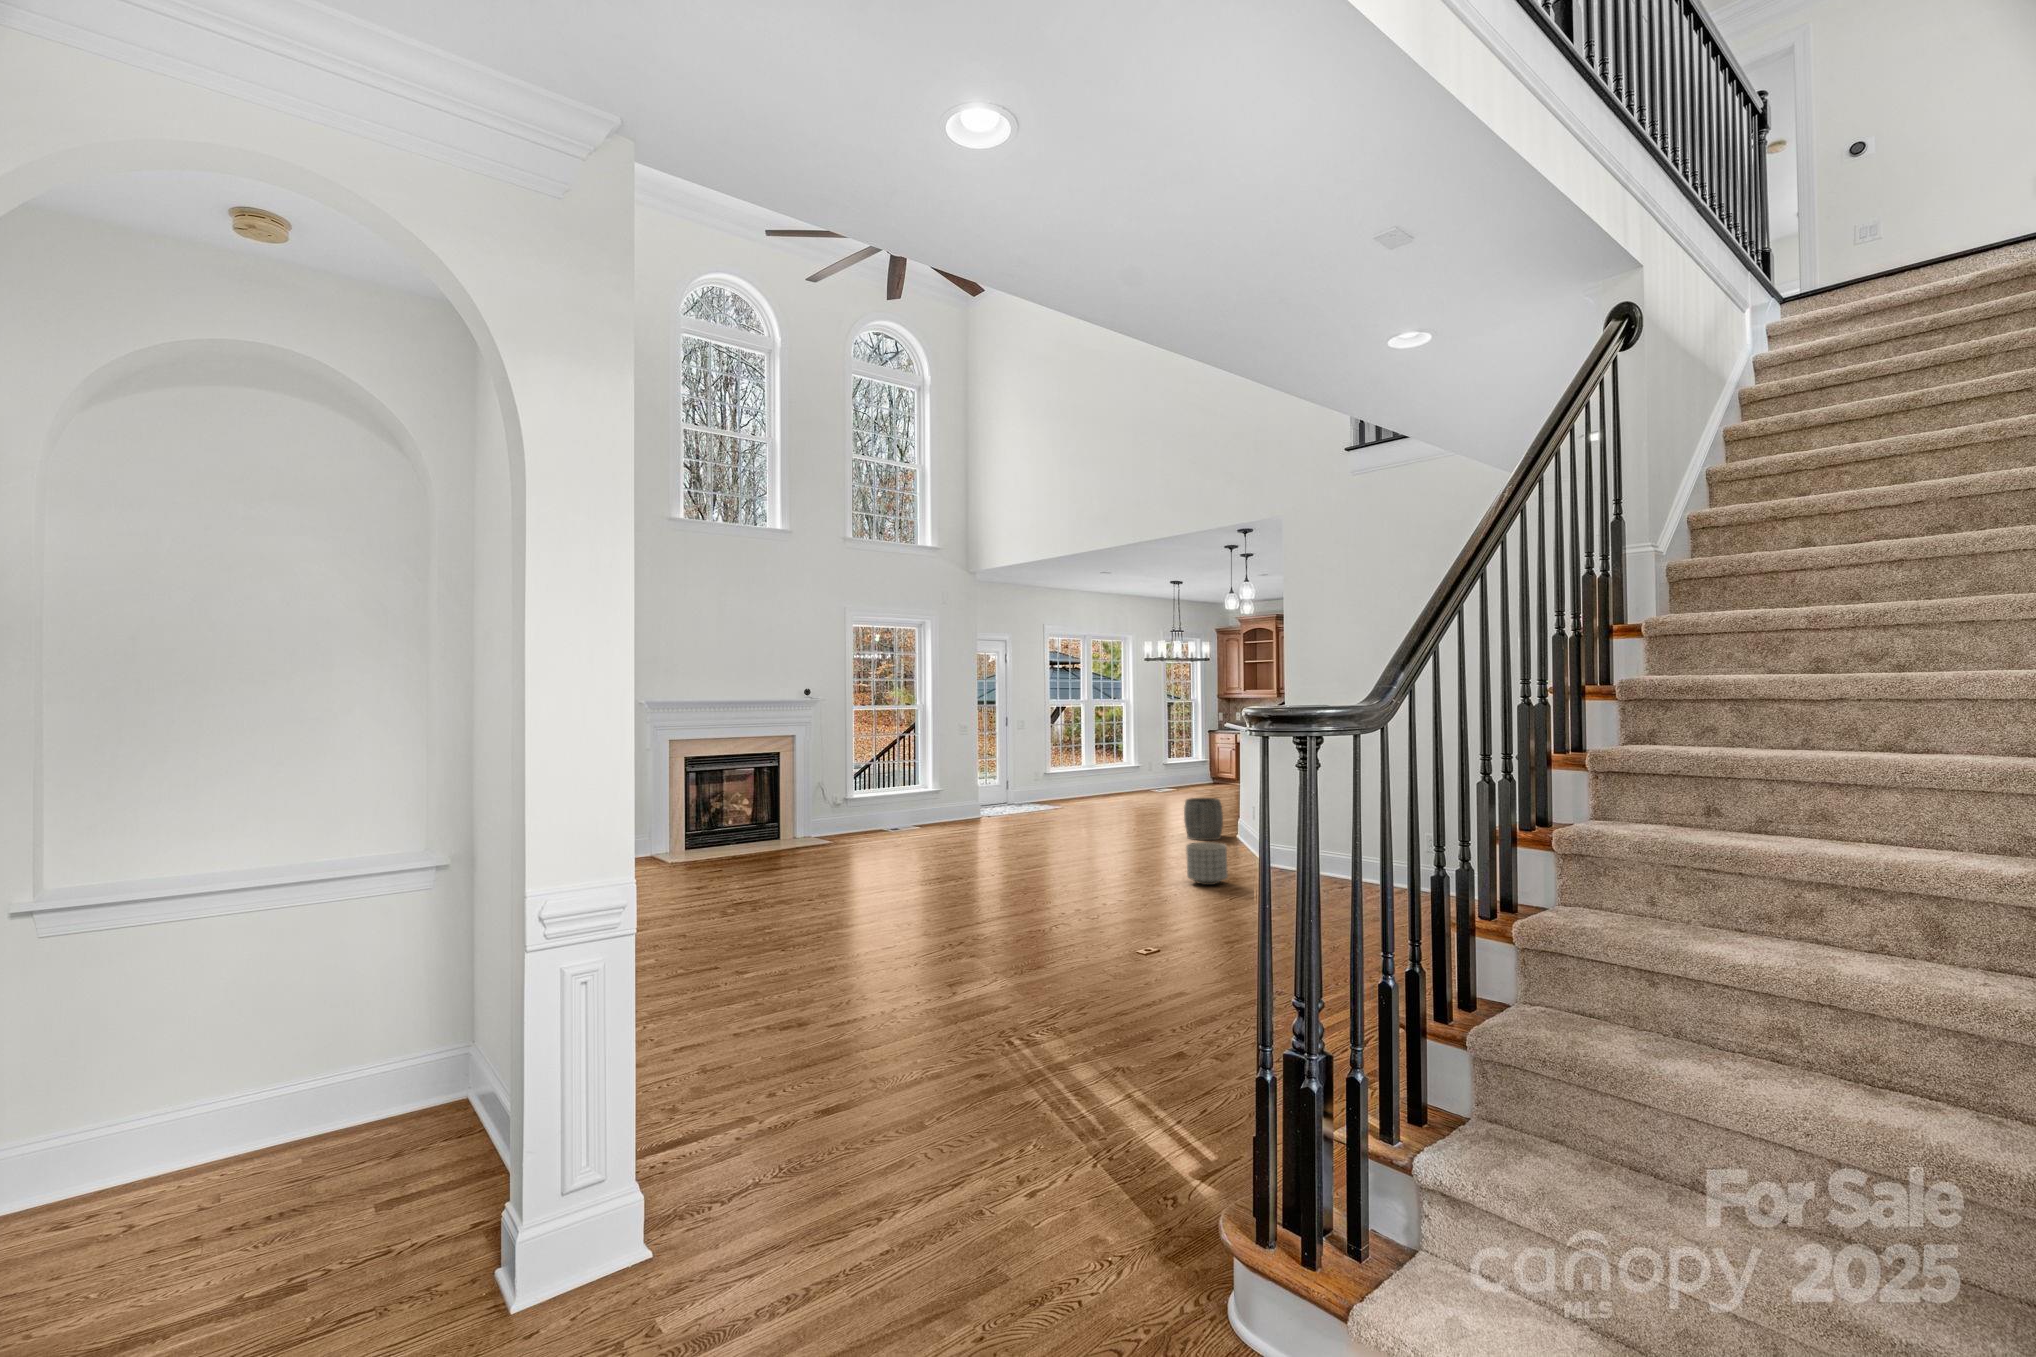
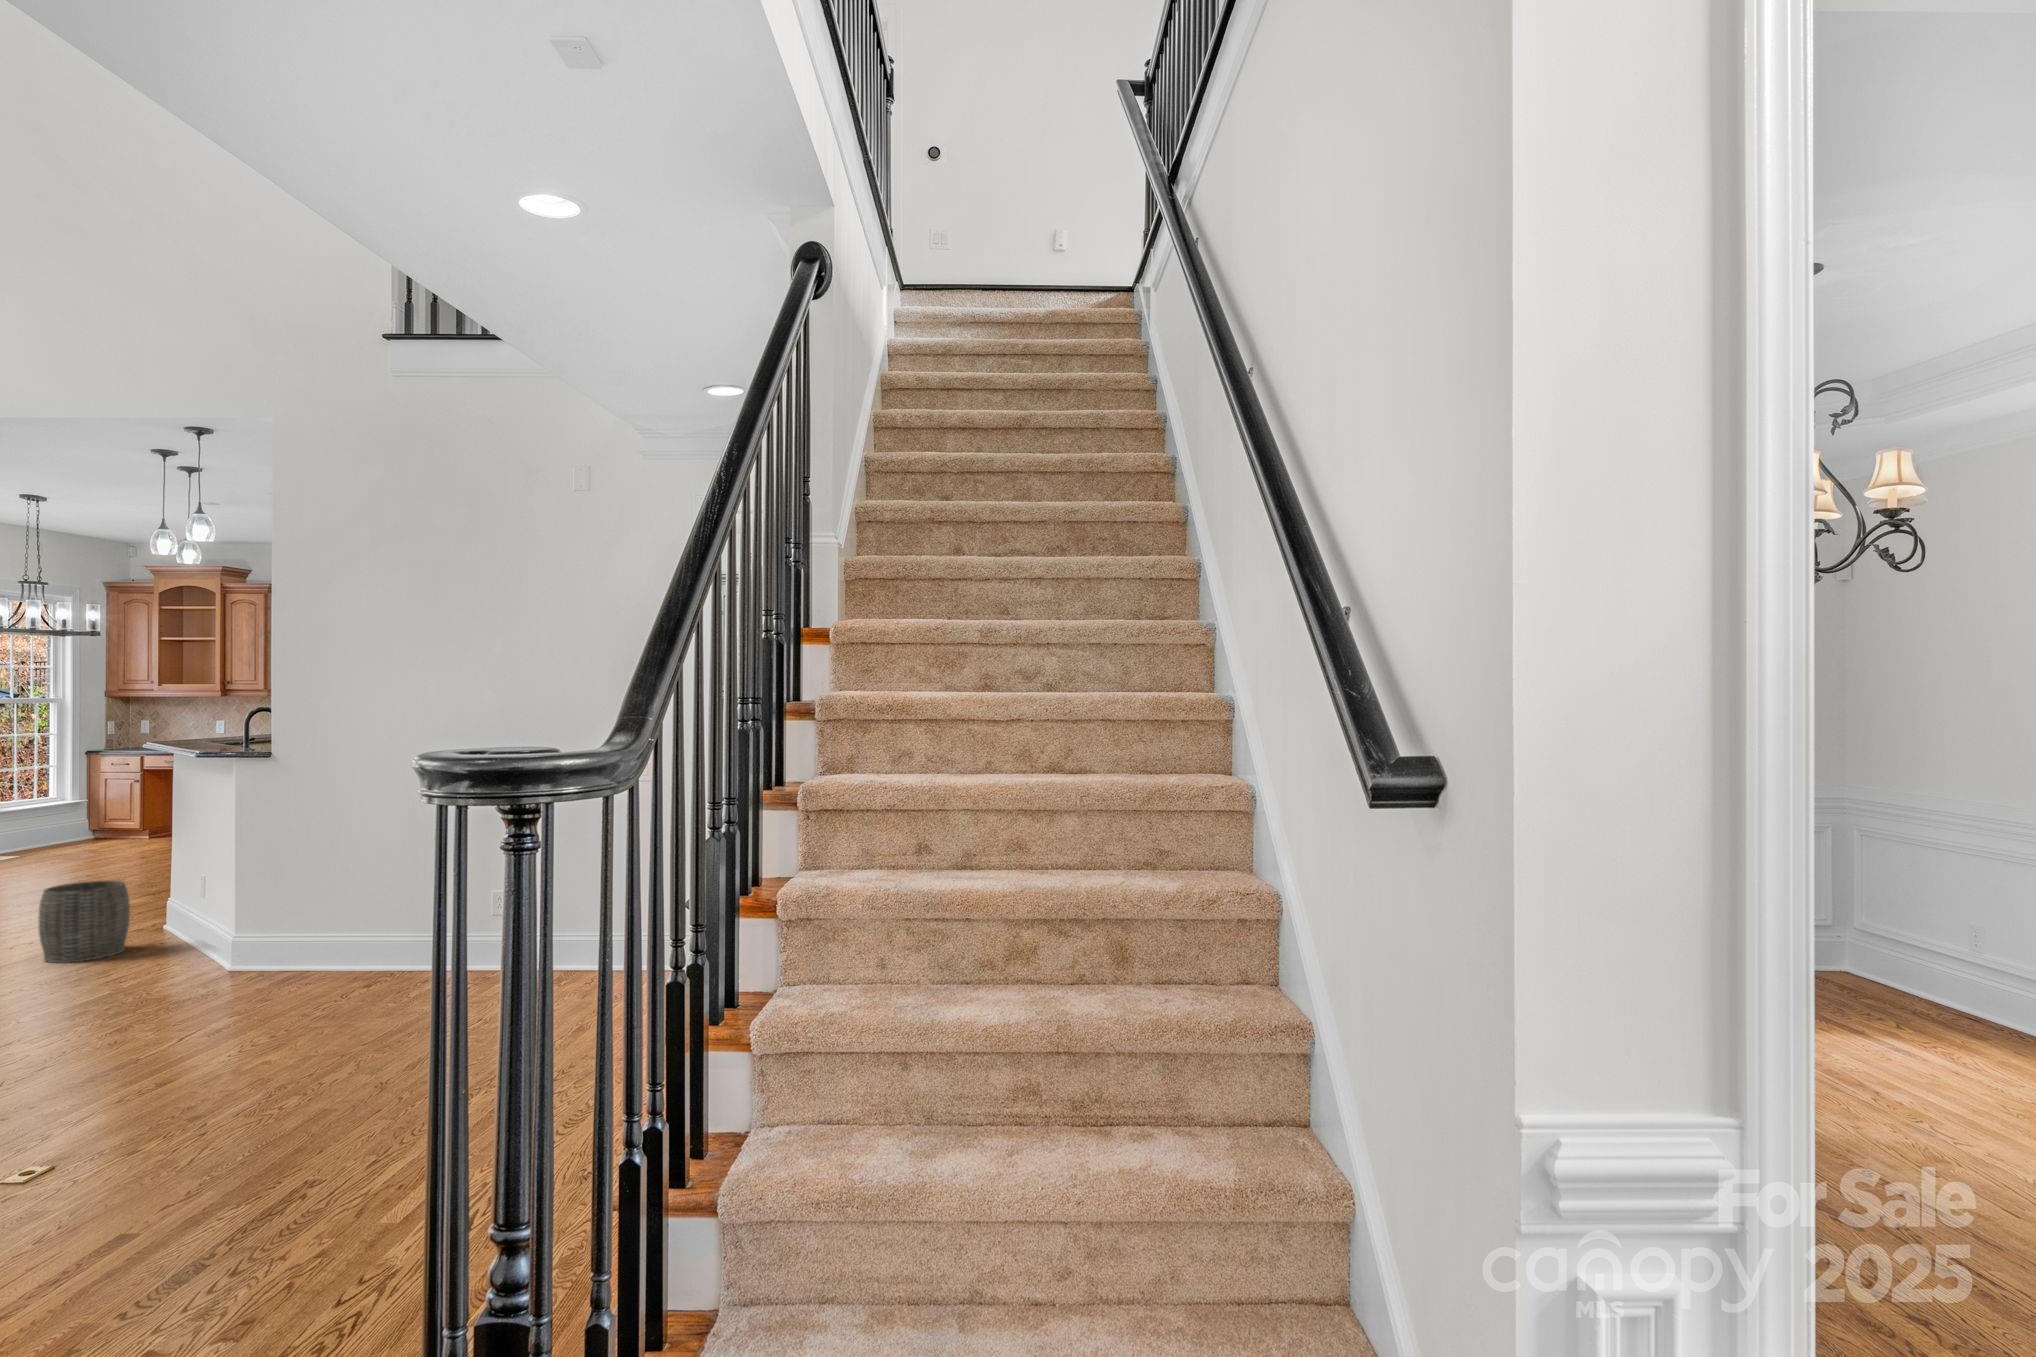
planter: present [1186,842,1228,885] -> none [56,966,152,1051]

